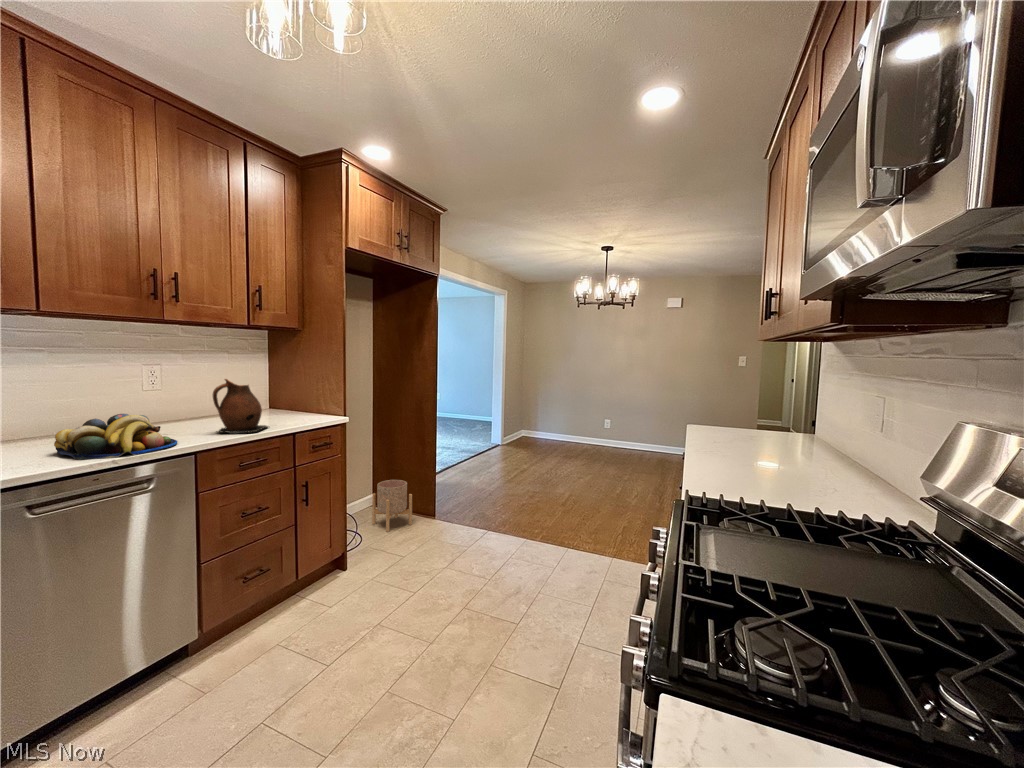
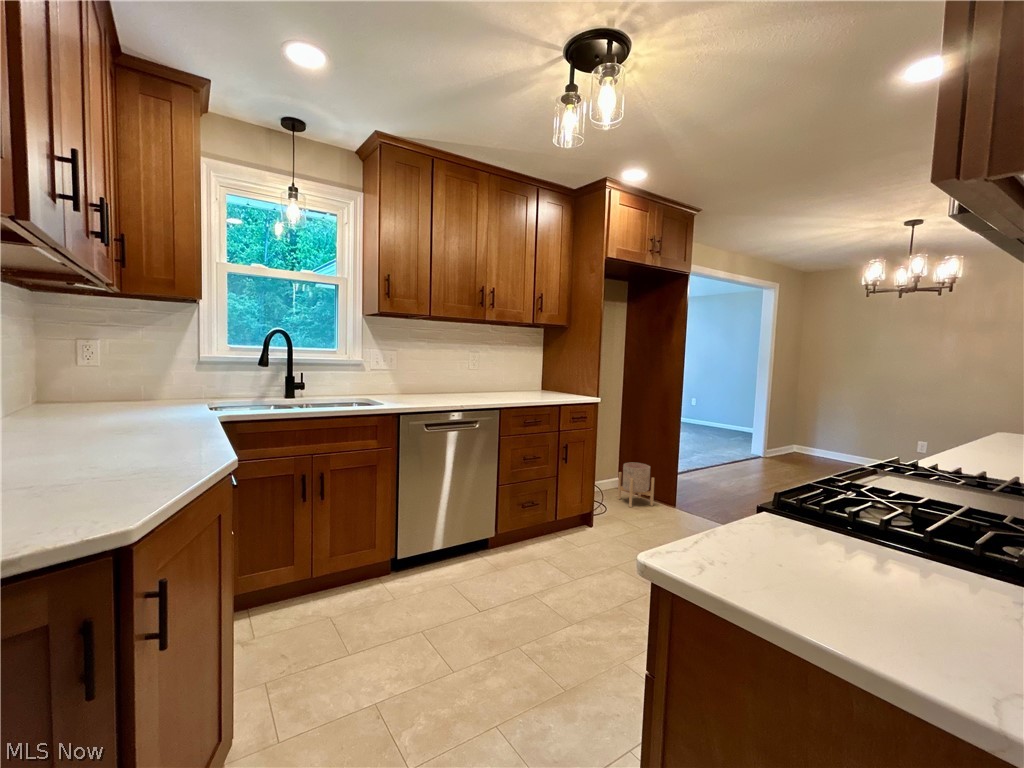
ceramic pitcher: present [213,379,269,433] -> none [510,361,544,401]
fruit bowl: present [54,414,178,460] -> none [431,380,490,405]

